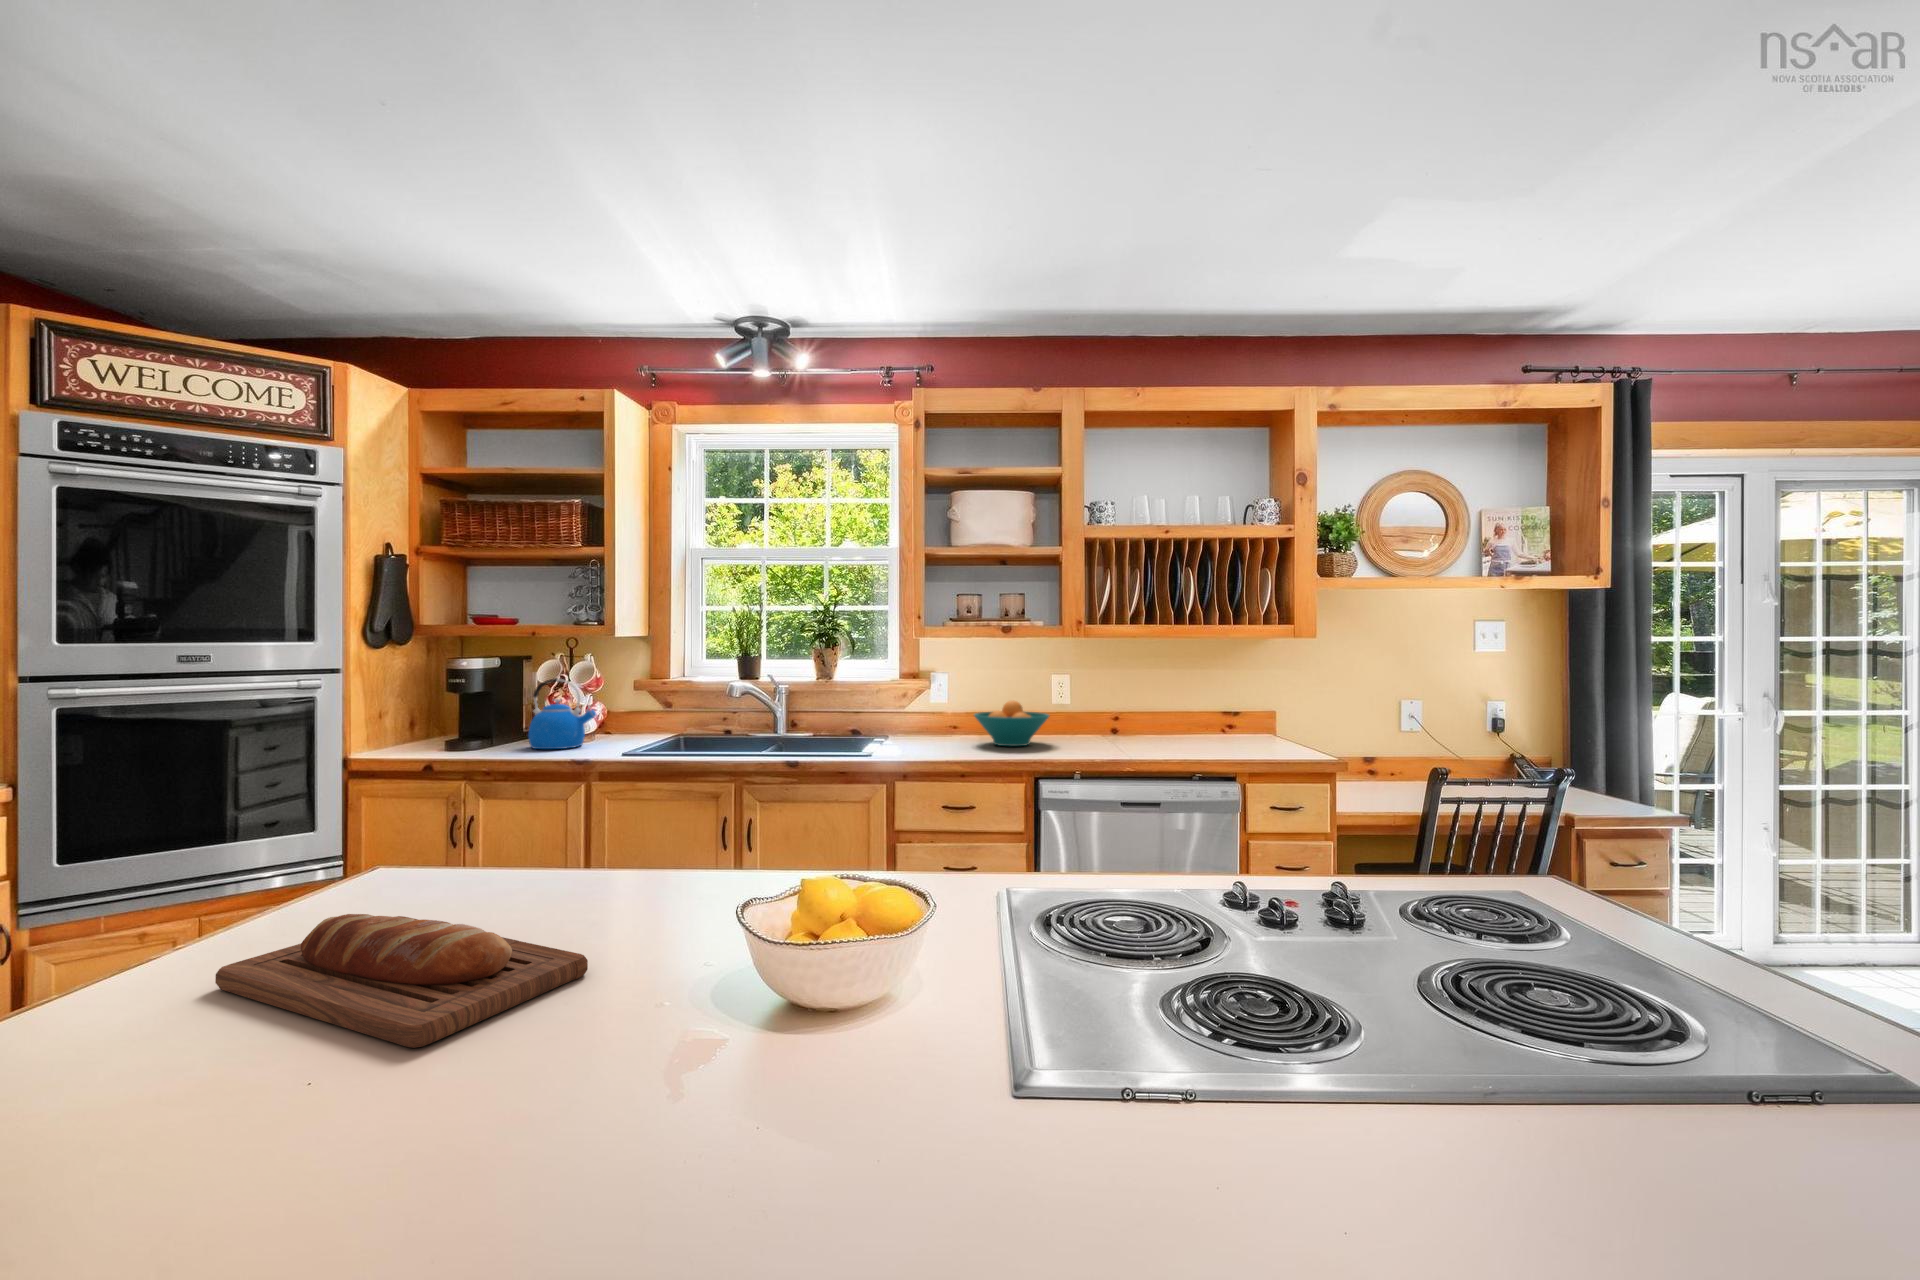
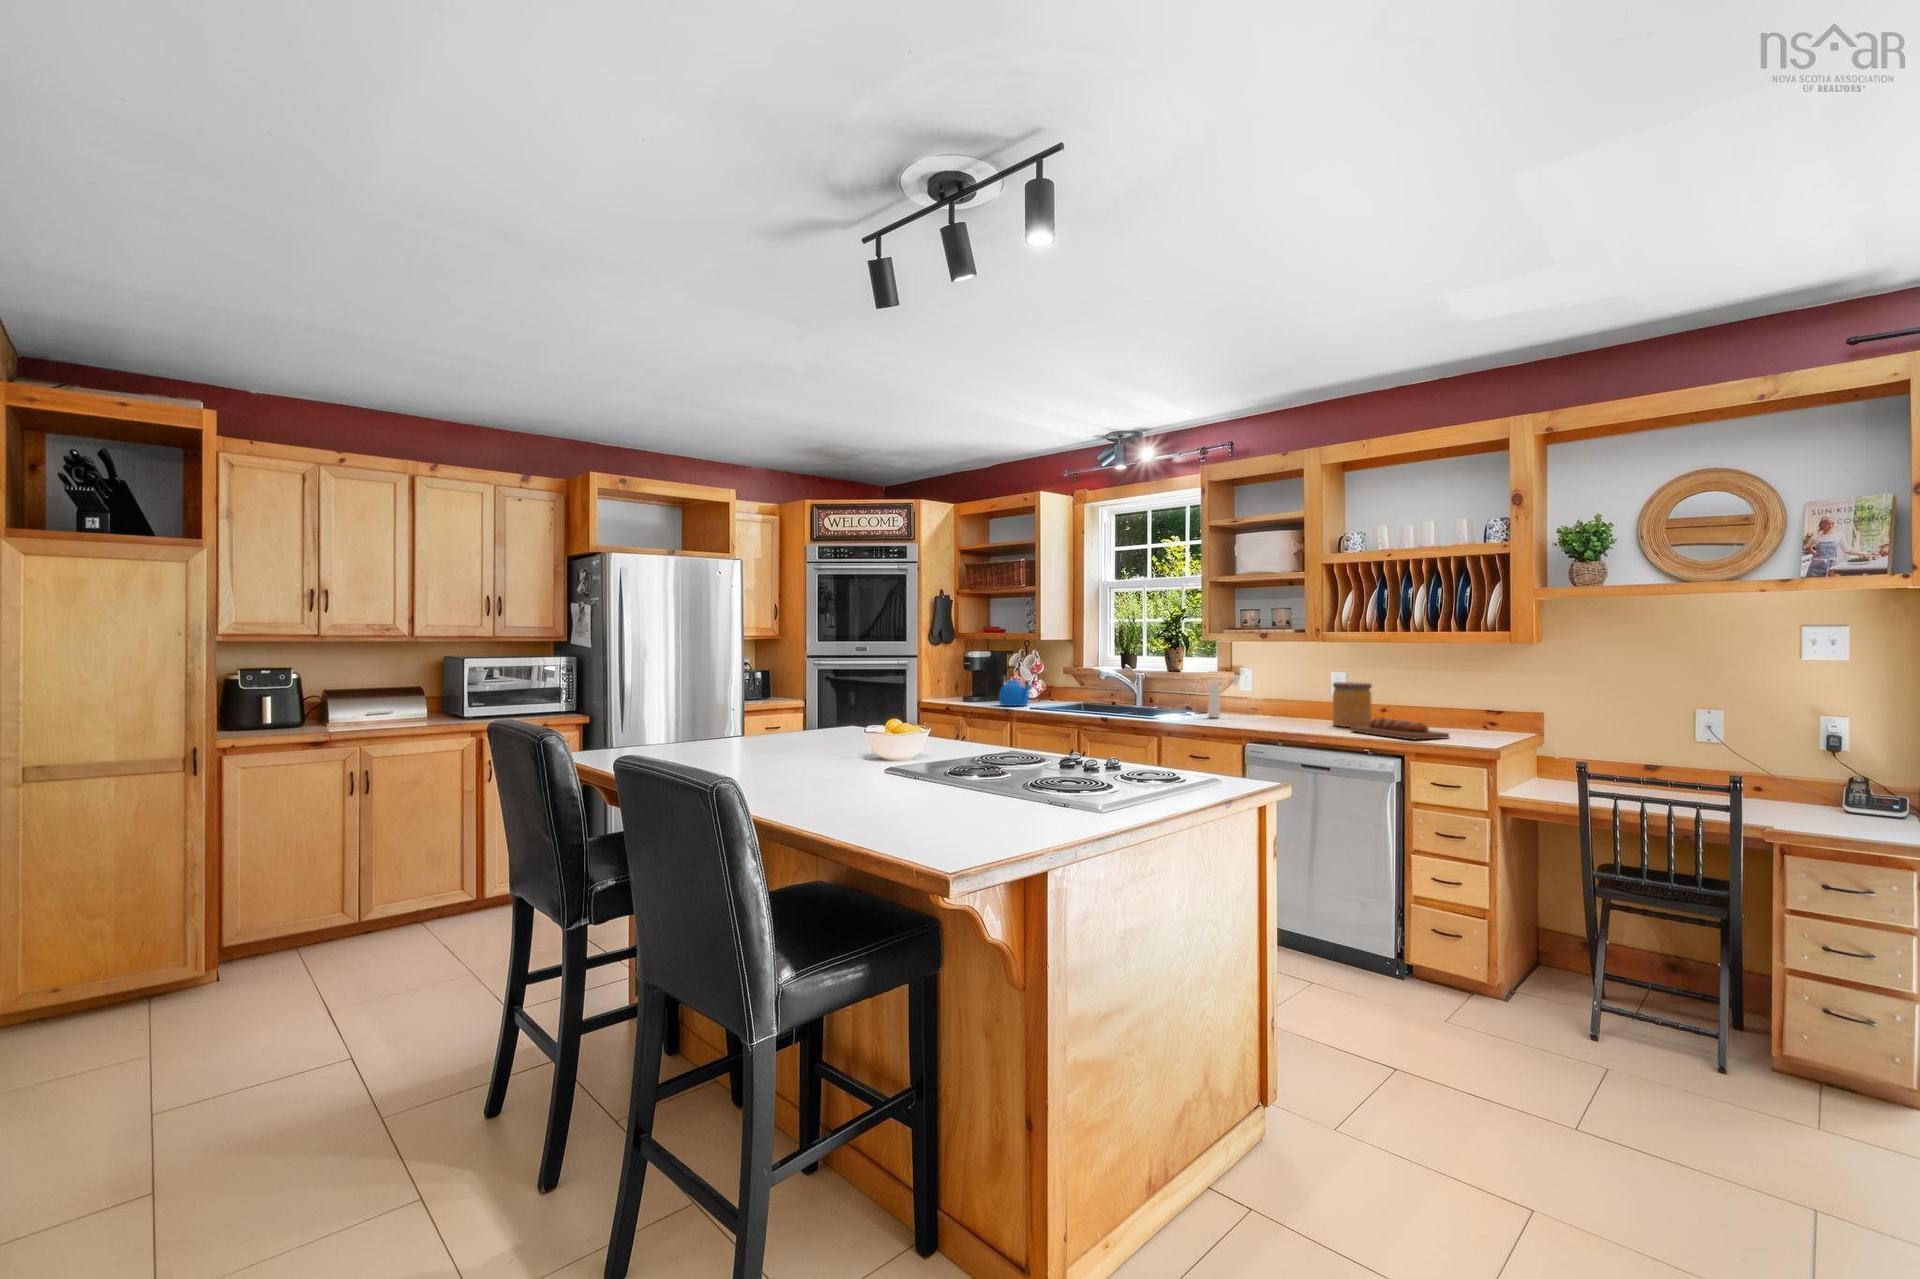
pepper mill: none [910,682,945,743] -> present [1208,675,1240,718]
jar: none [1076,686,1120,742] -> present [1333,682,1372,727]
fruit bowl: present [974,700,1050,746] -> none [1241,690,1302,724]
bread loaf: present [215,914,588,1048] -> present [1350,718,1449,740]

